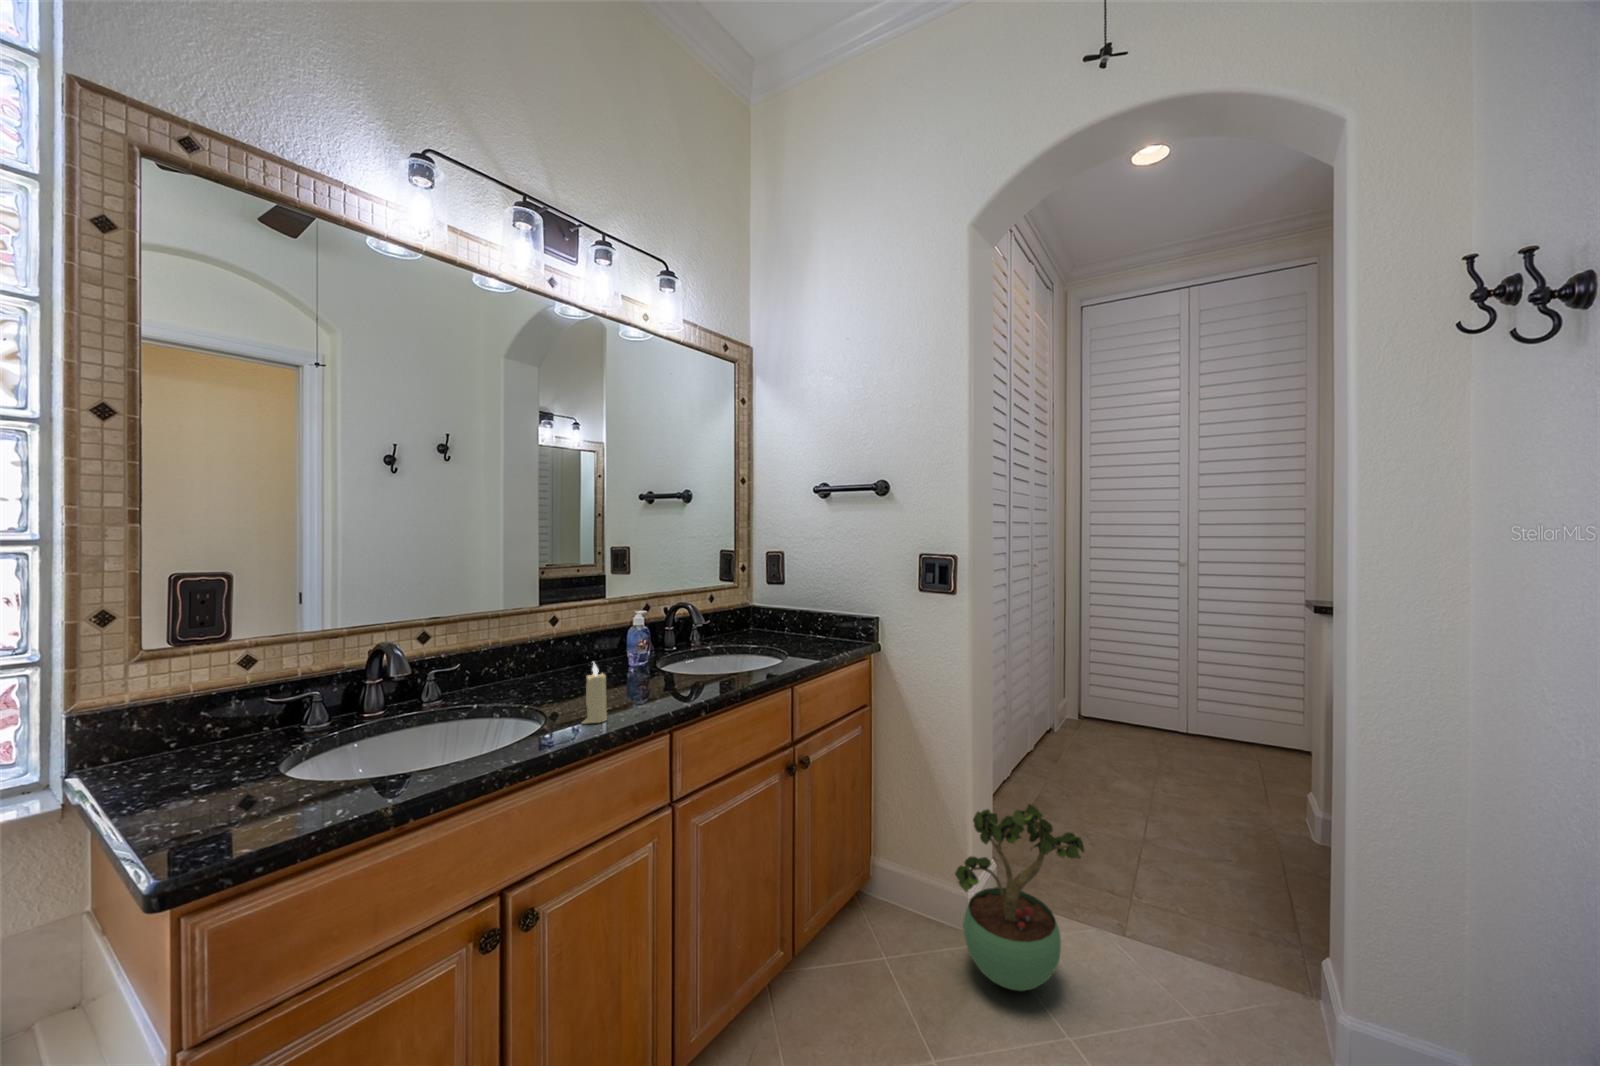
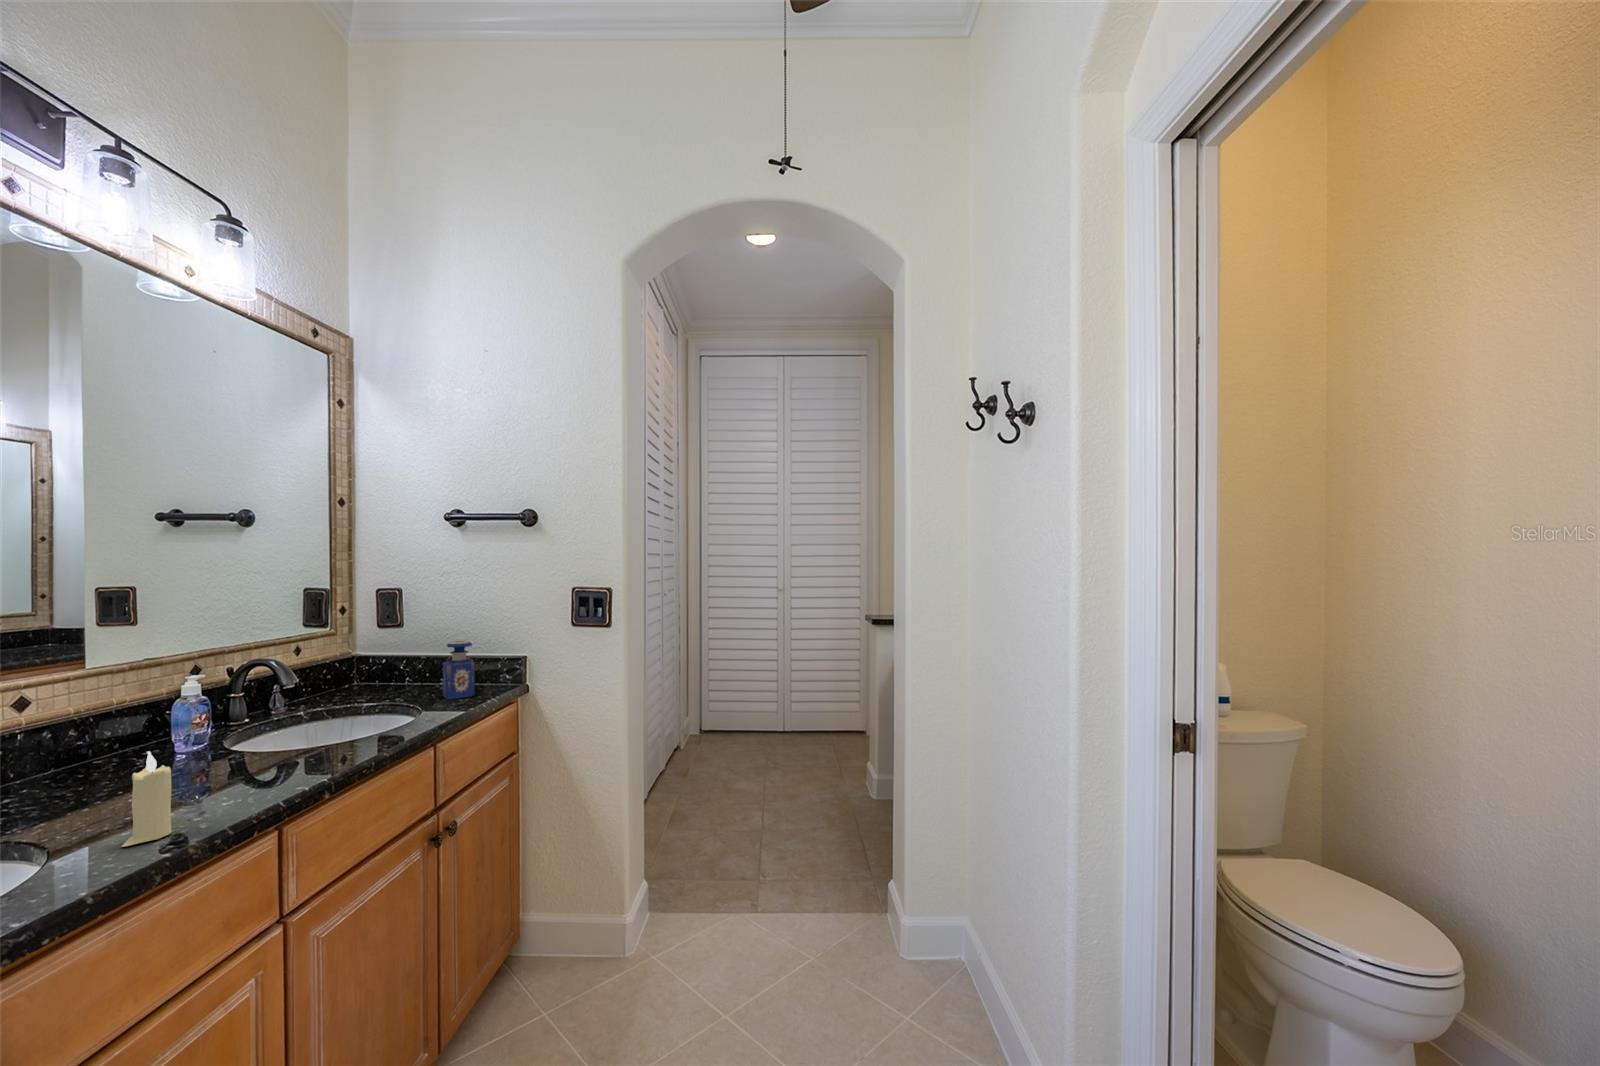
perfume bottle: none [808,601,831,651] -> present [443,641,475,699]
potted plant: present [955,804,1084,991] -> none [624,810,739,996]

